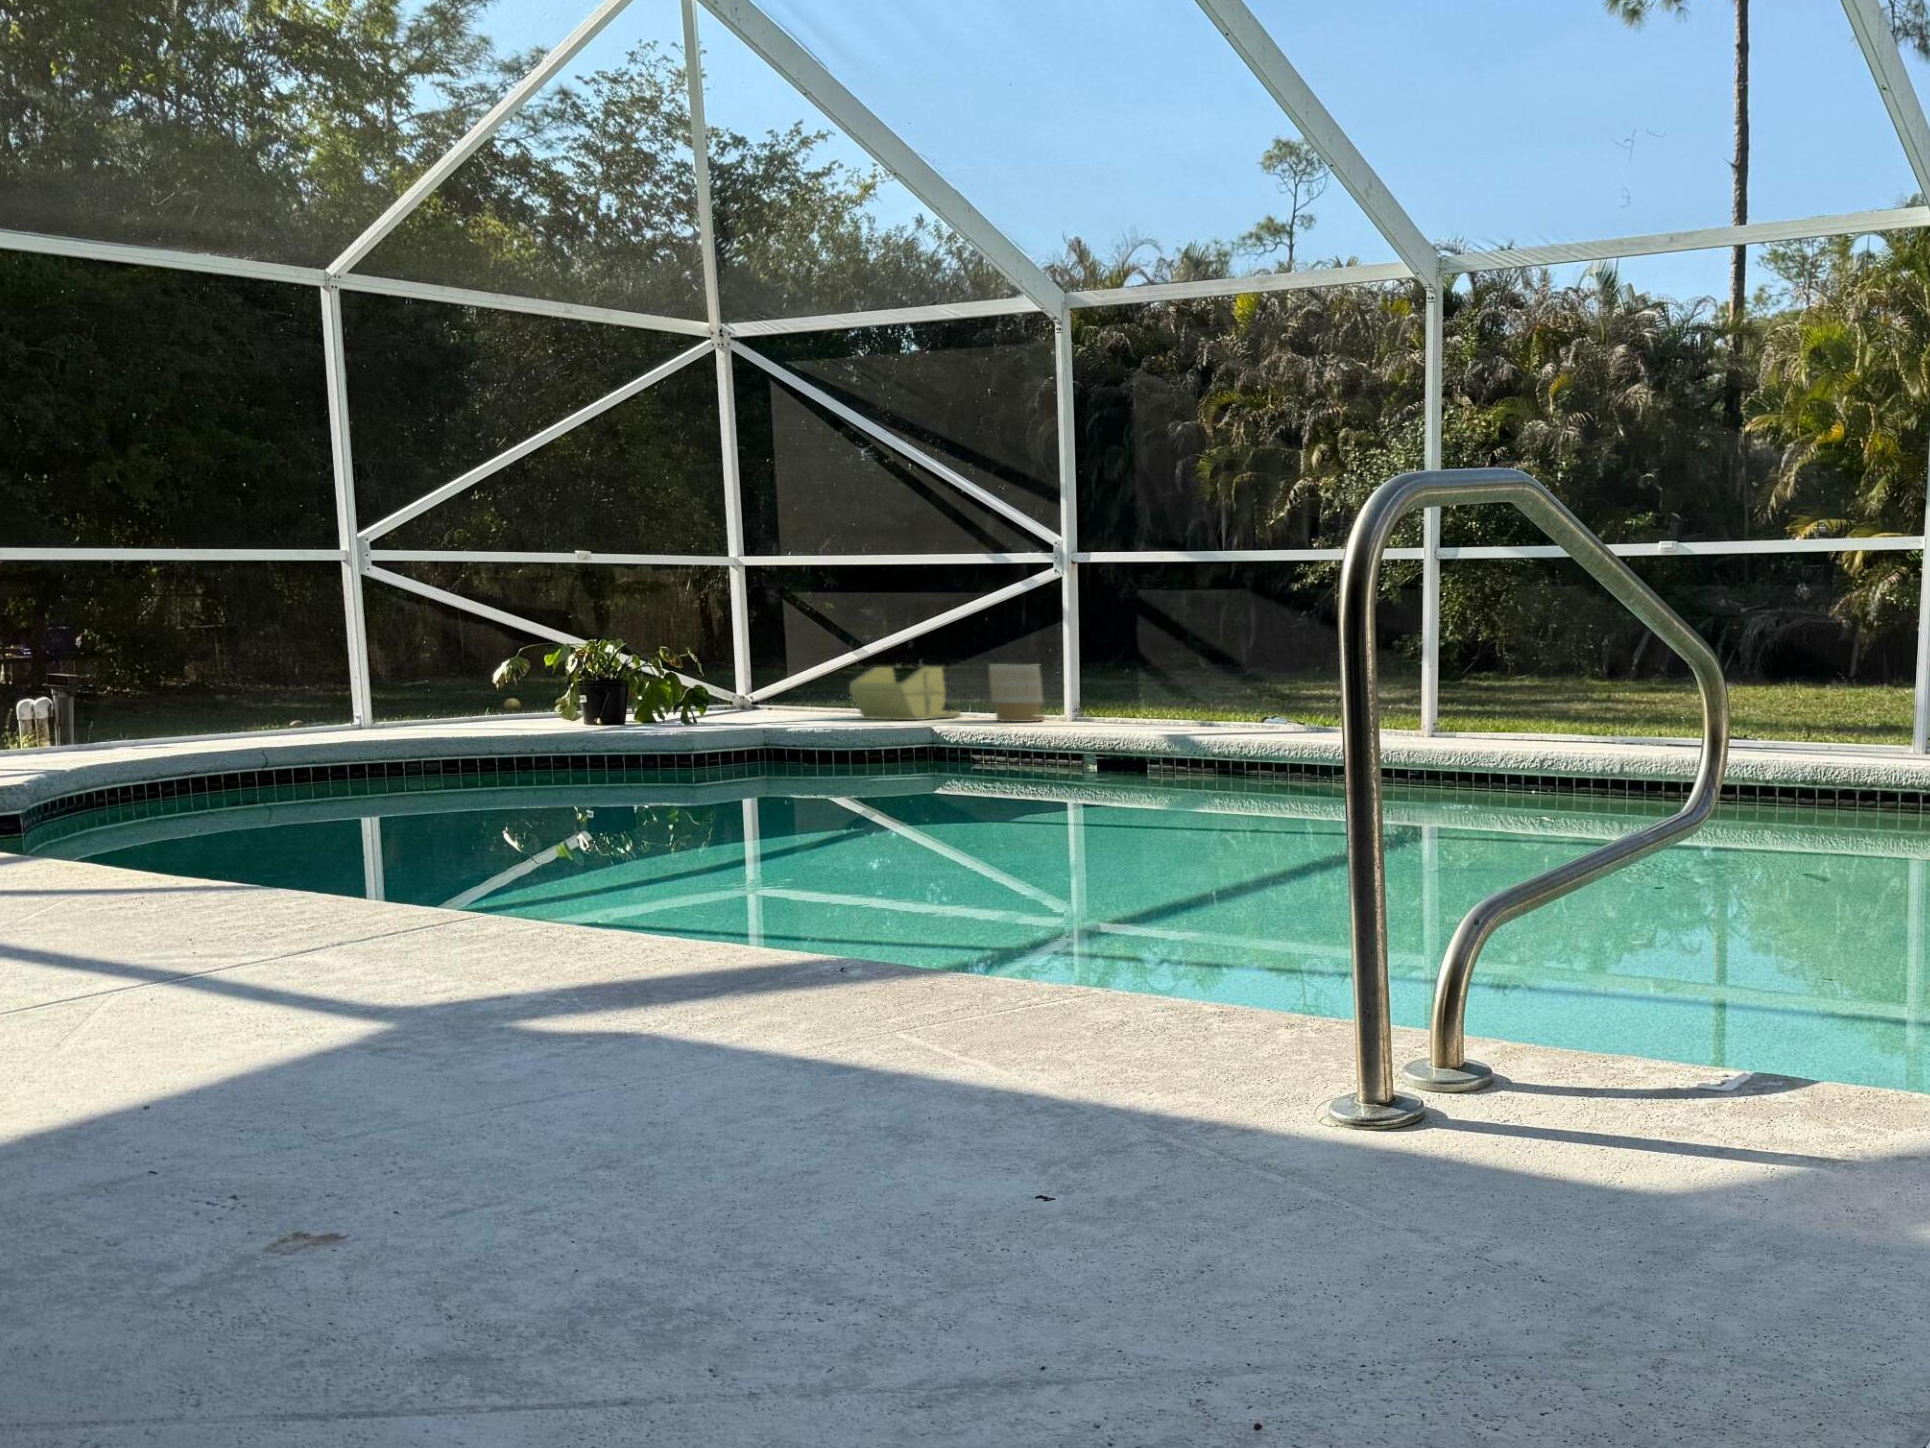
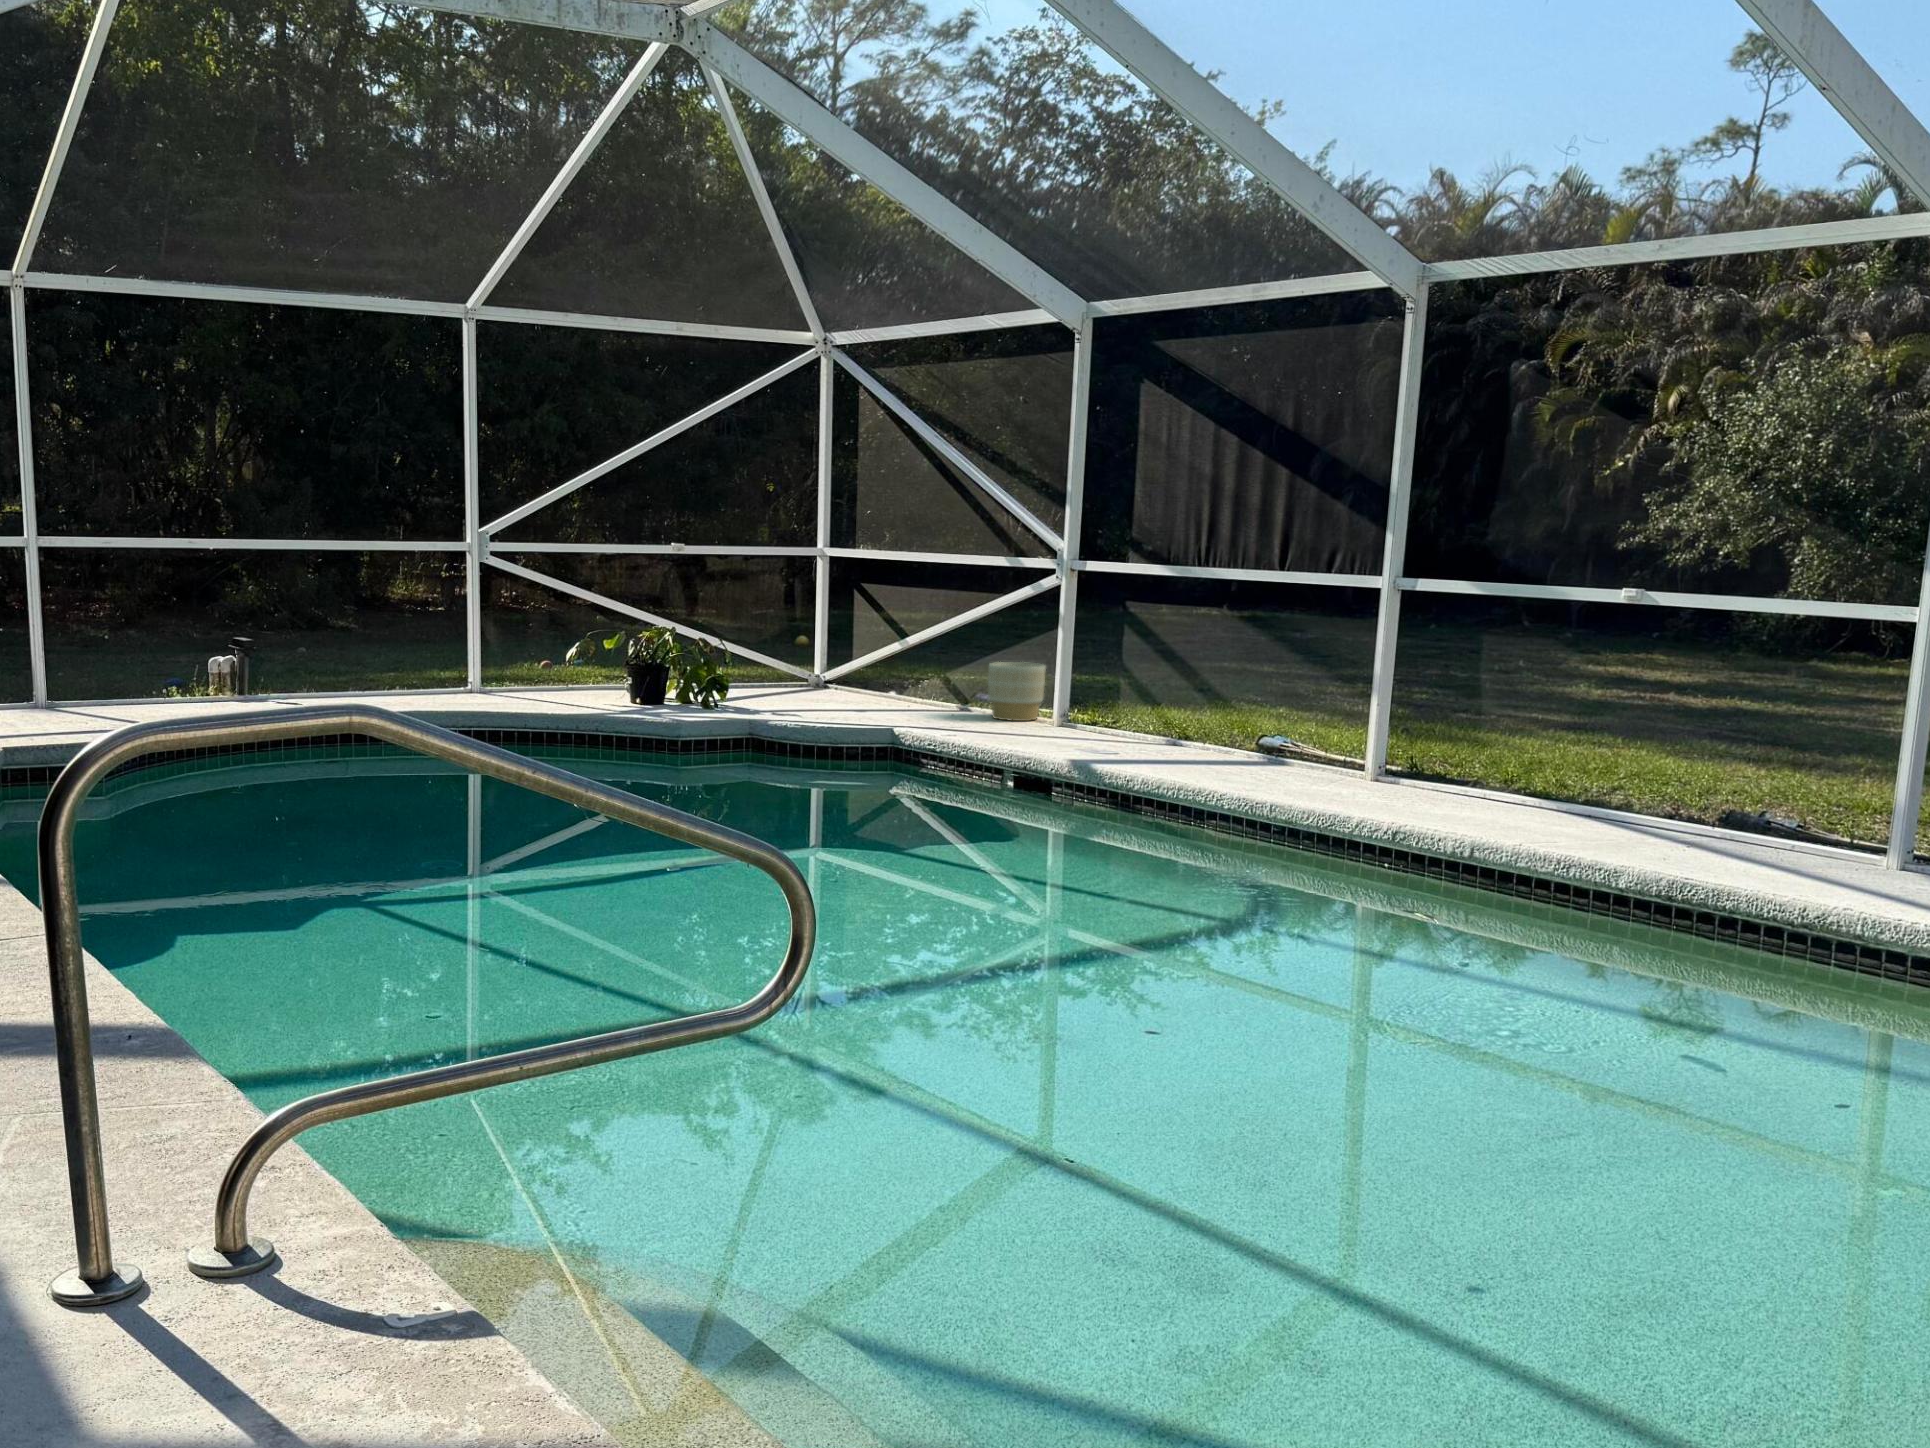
storage bin: present [849,666,961,720] -> none [870,655,985,712]

